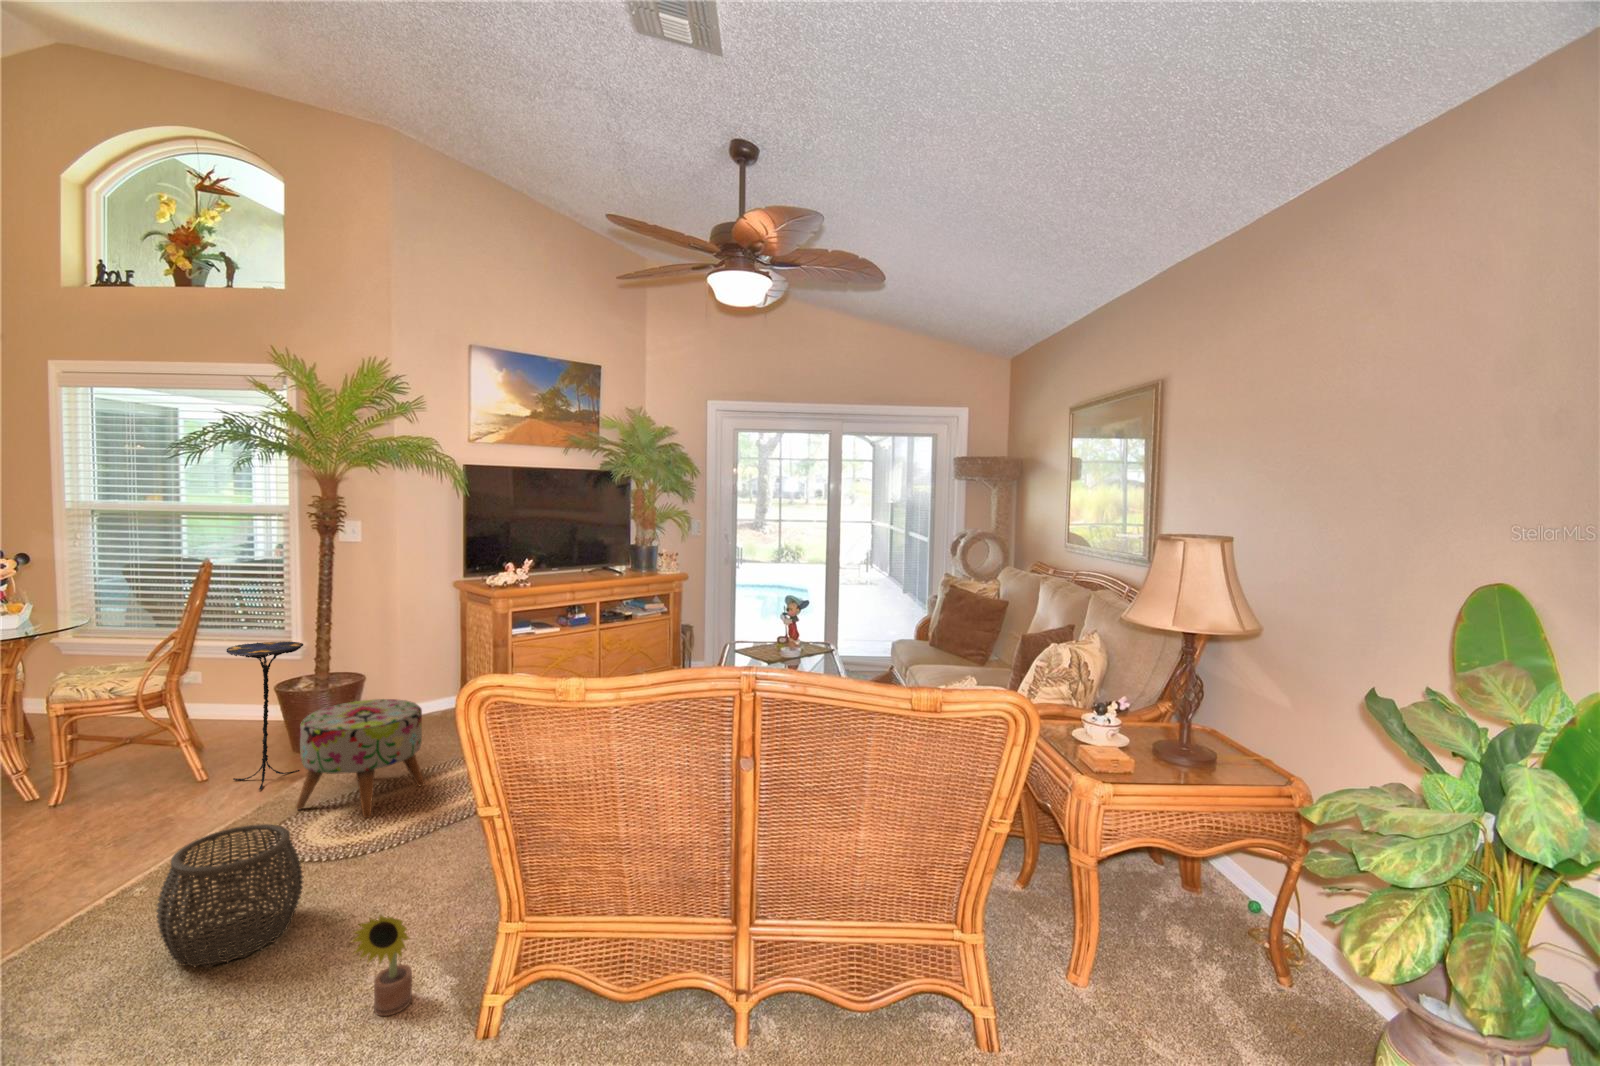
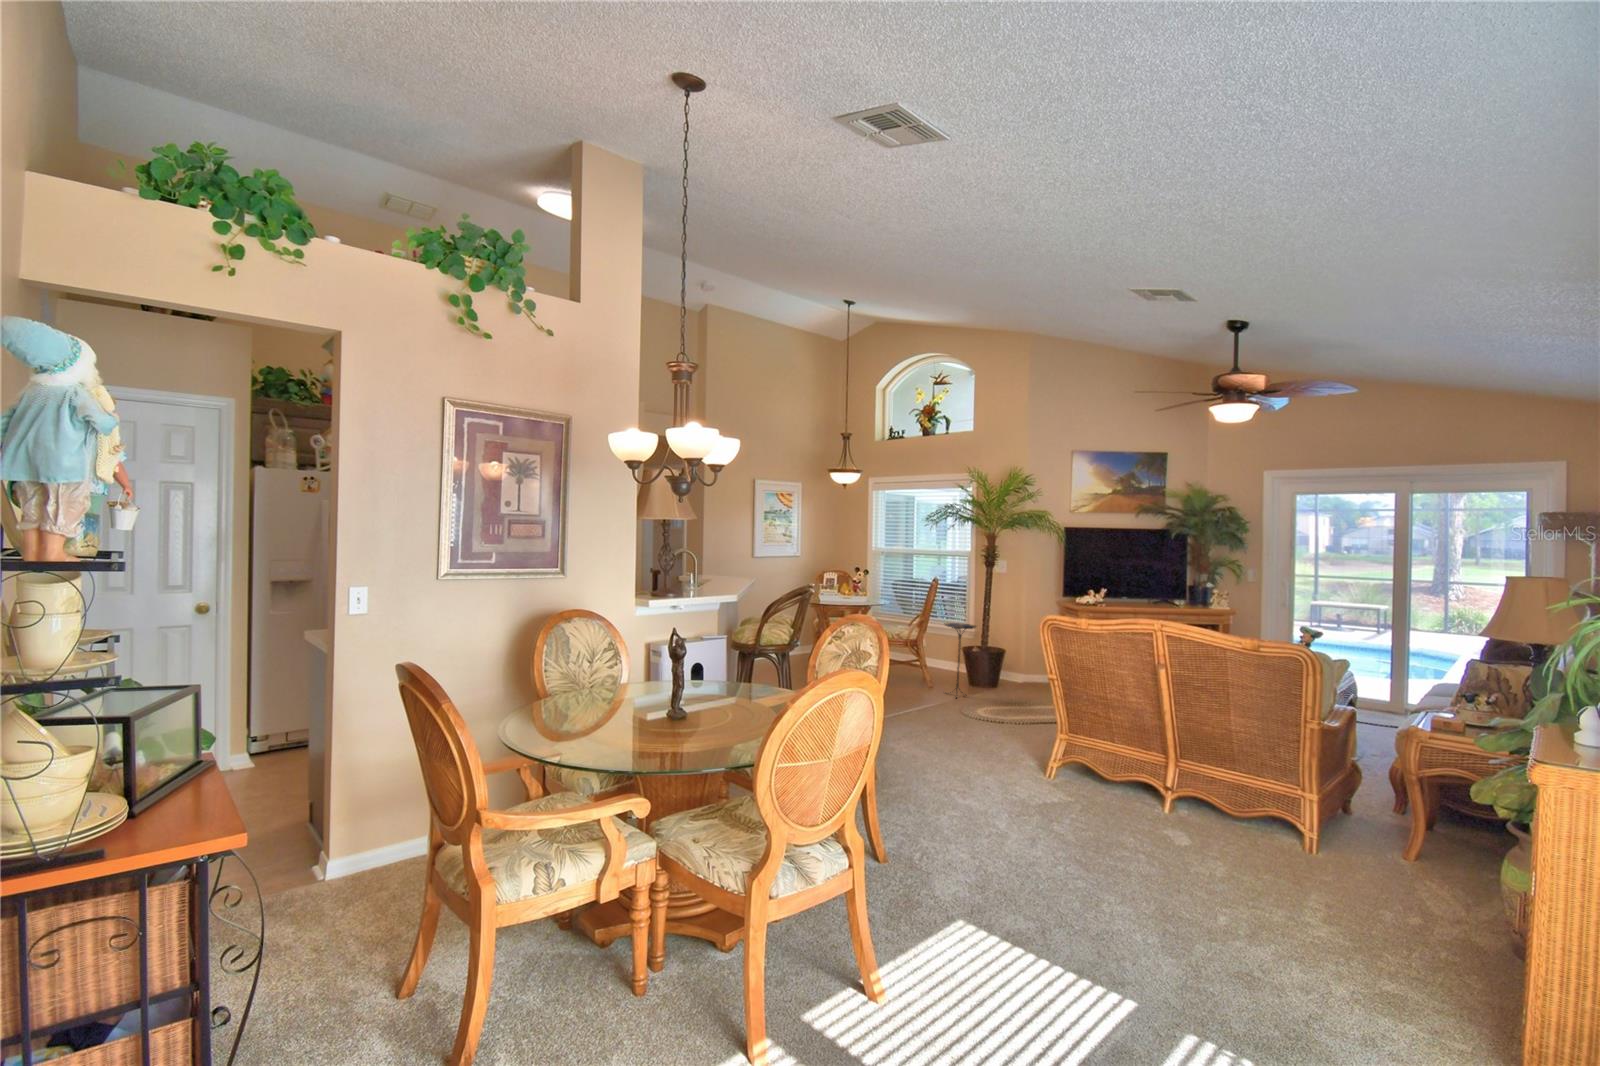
ottoman: present [296,699,425,818] -> none [972,659,1034,717]
woven basket: present [156,824,304,967] -> none [931,691,981,741]
decorative plant: present [351,915,412,1016] -> none [1000,720,1023,768]

